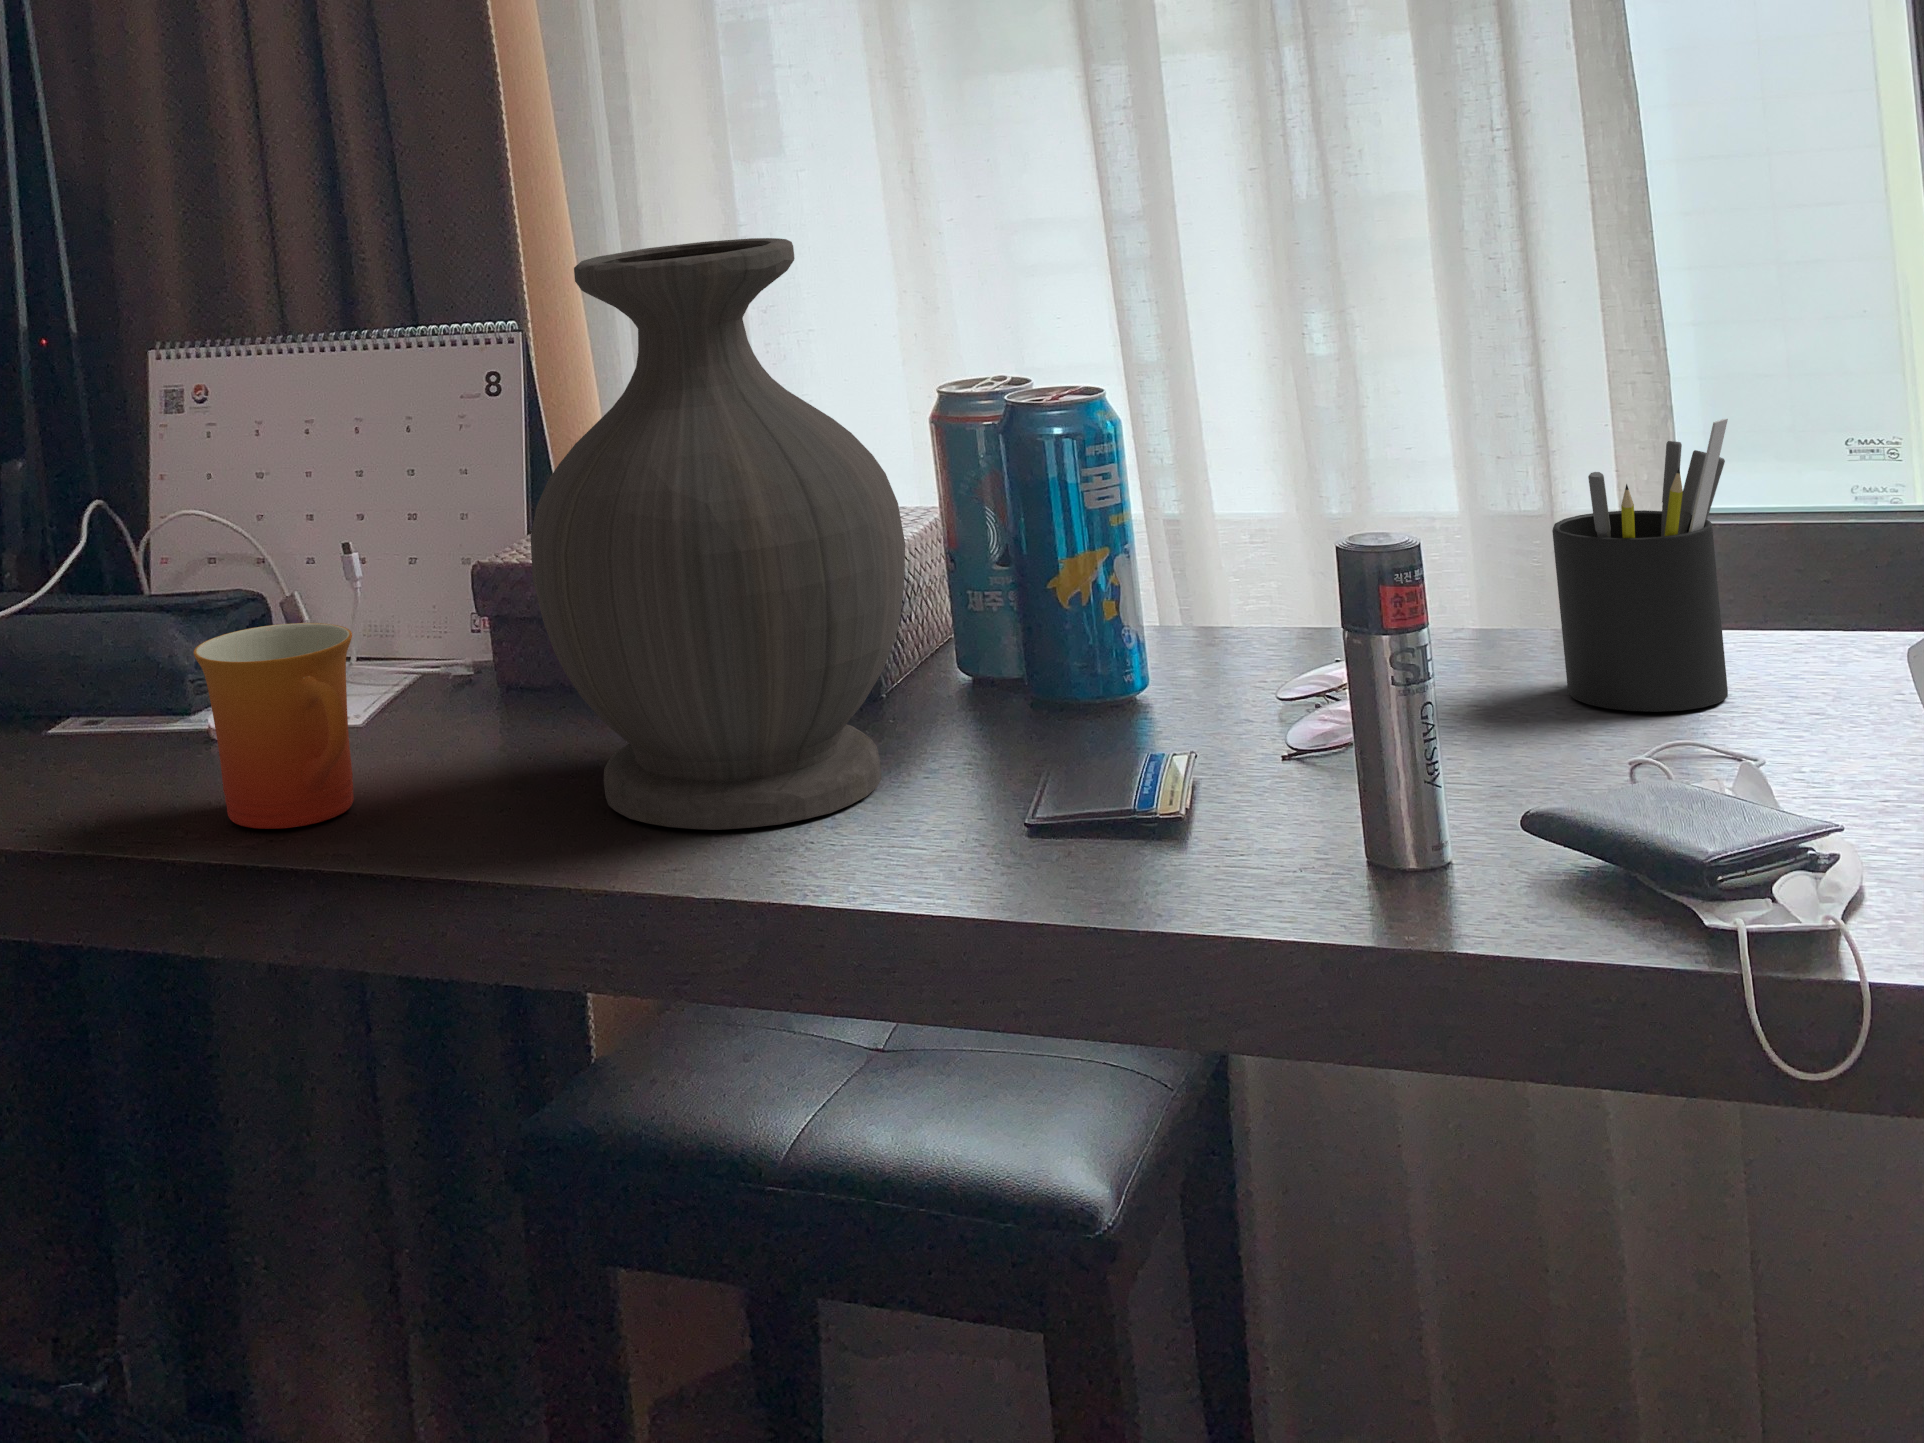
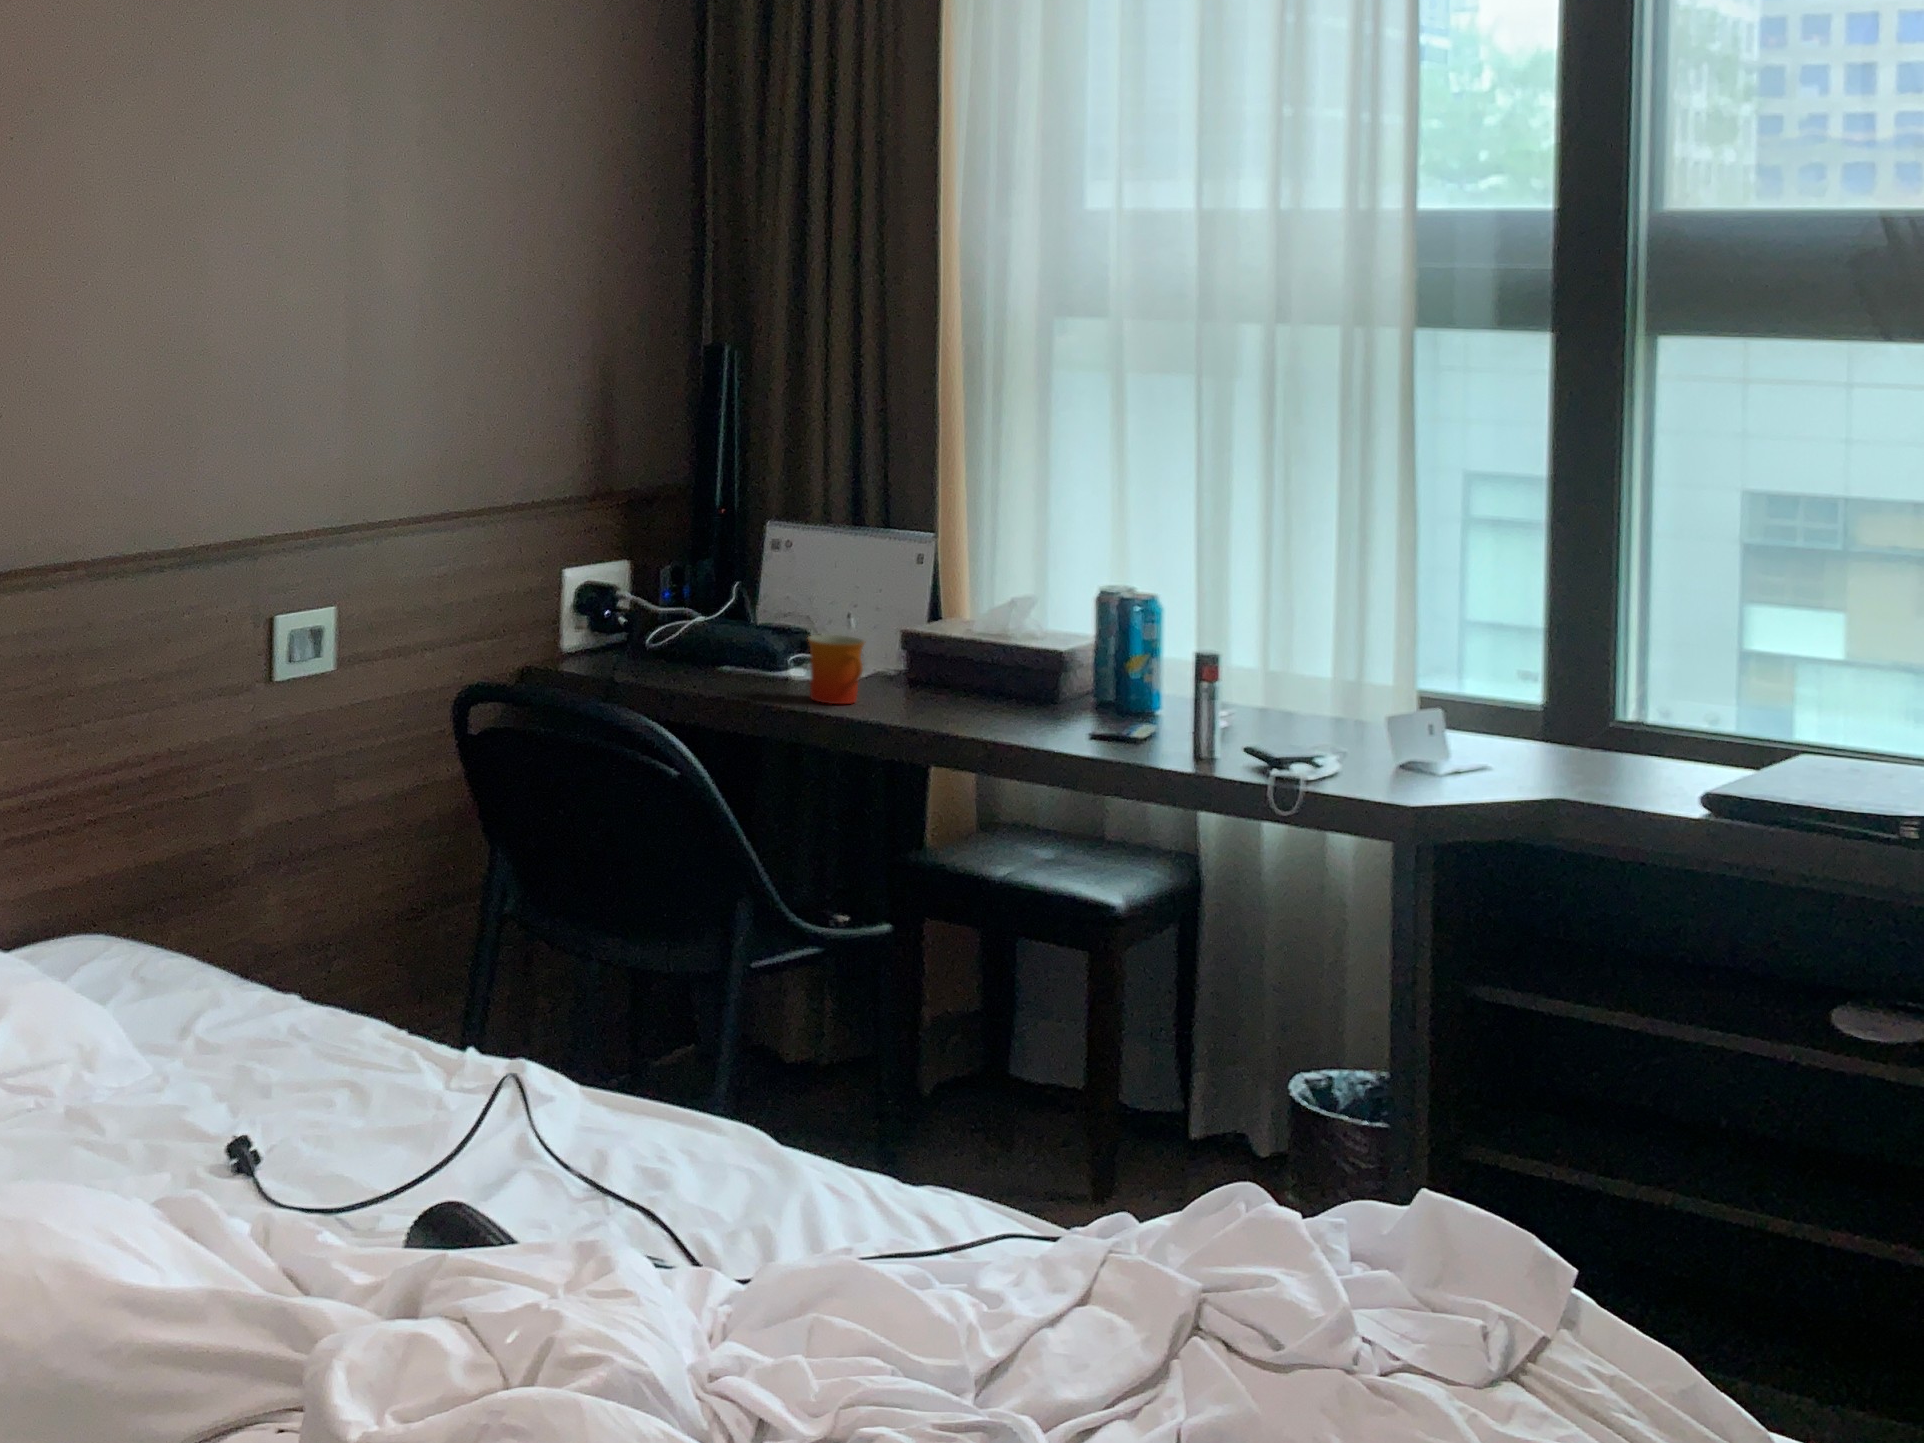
vase: present [531,238,905,830] -> none [936,523,1071,725]
pen holder: present [1552,419,1728,712] -> none [1304,644,1368,741]

